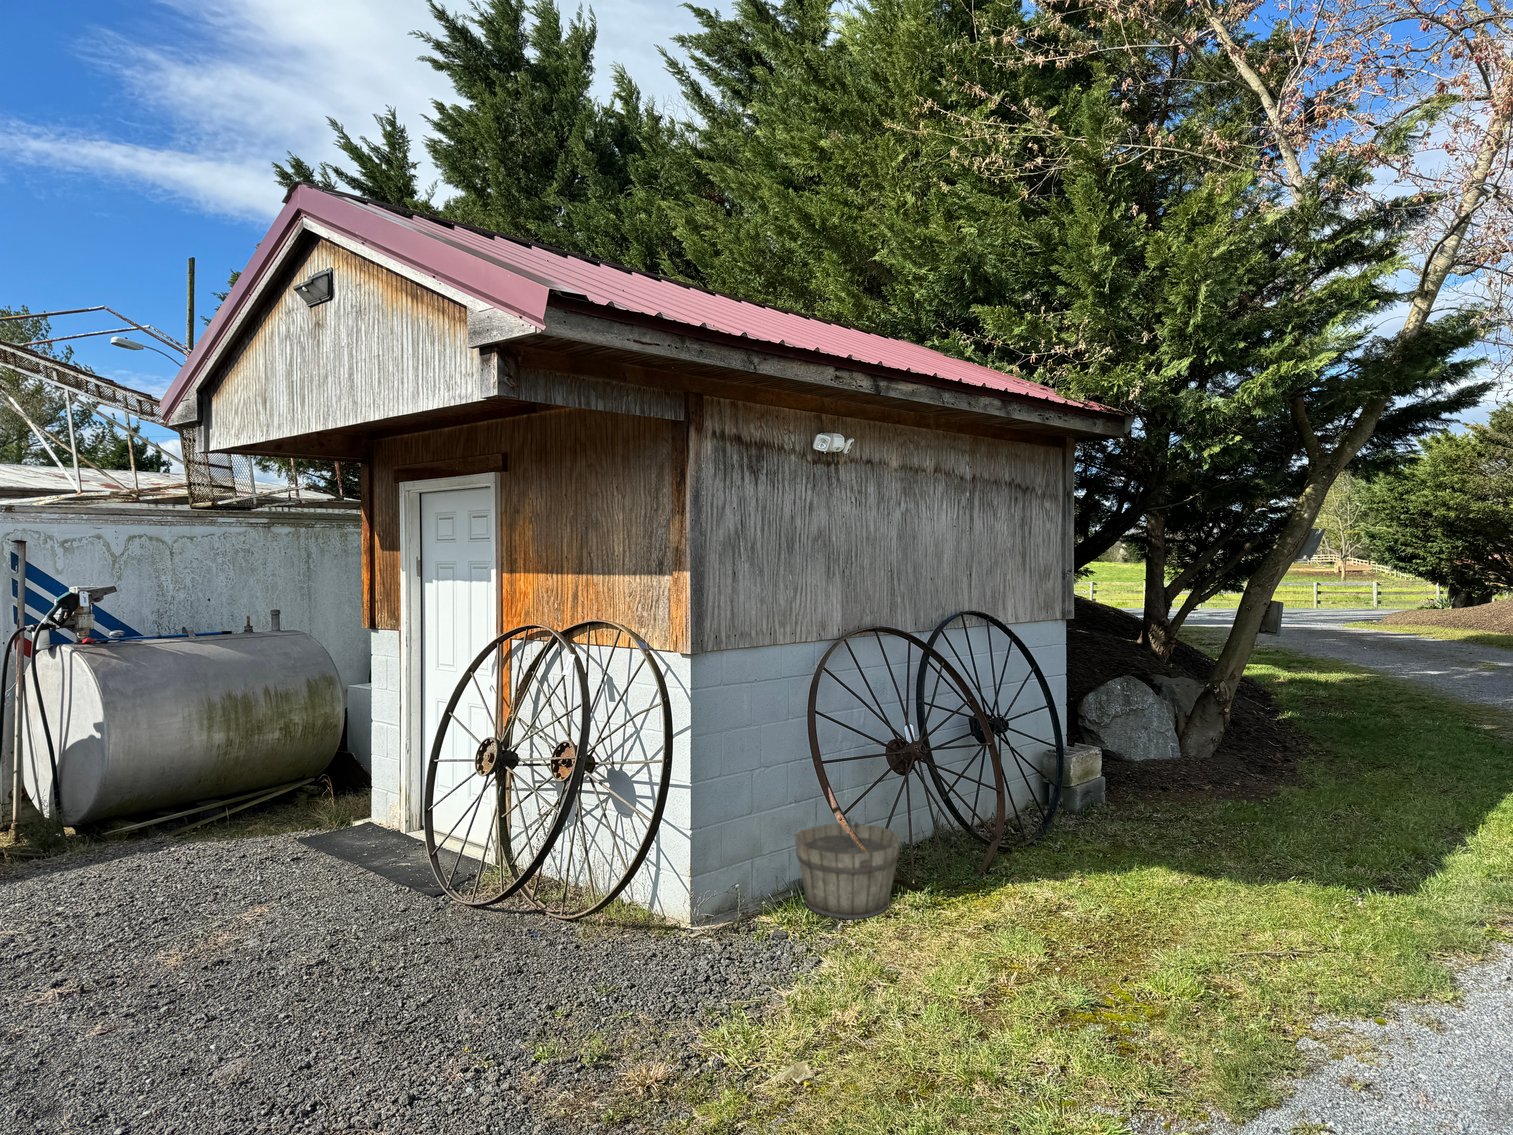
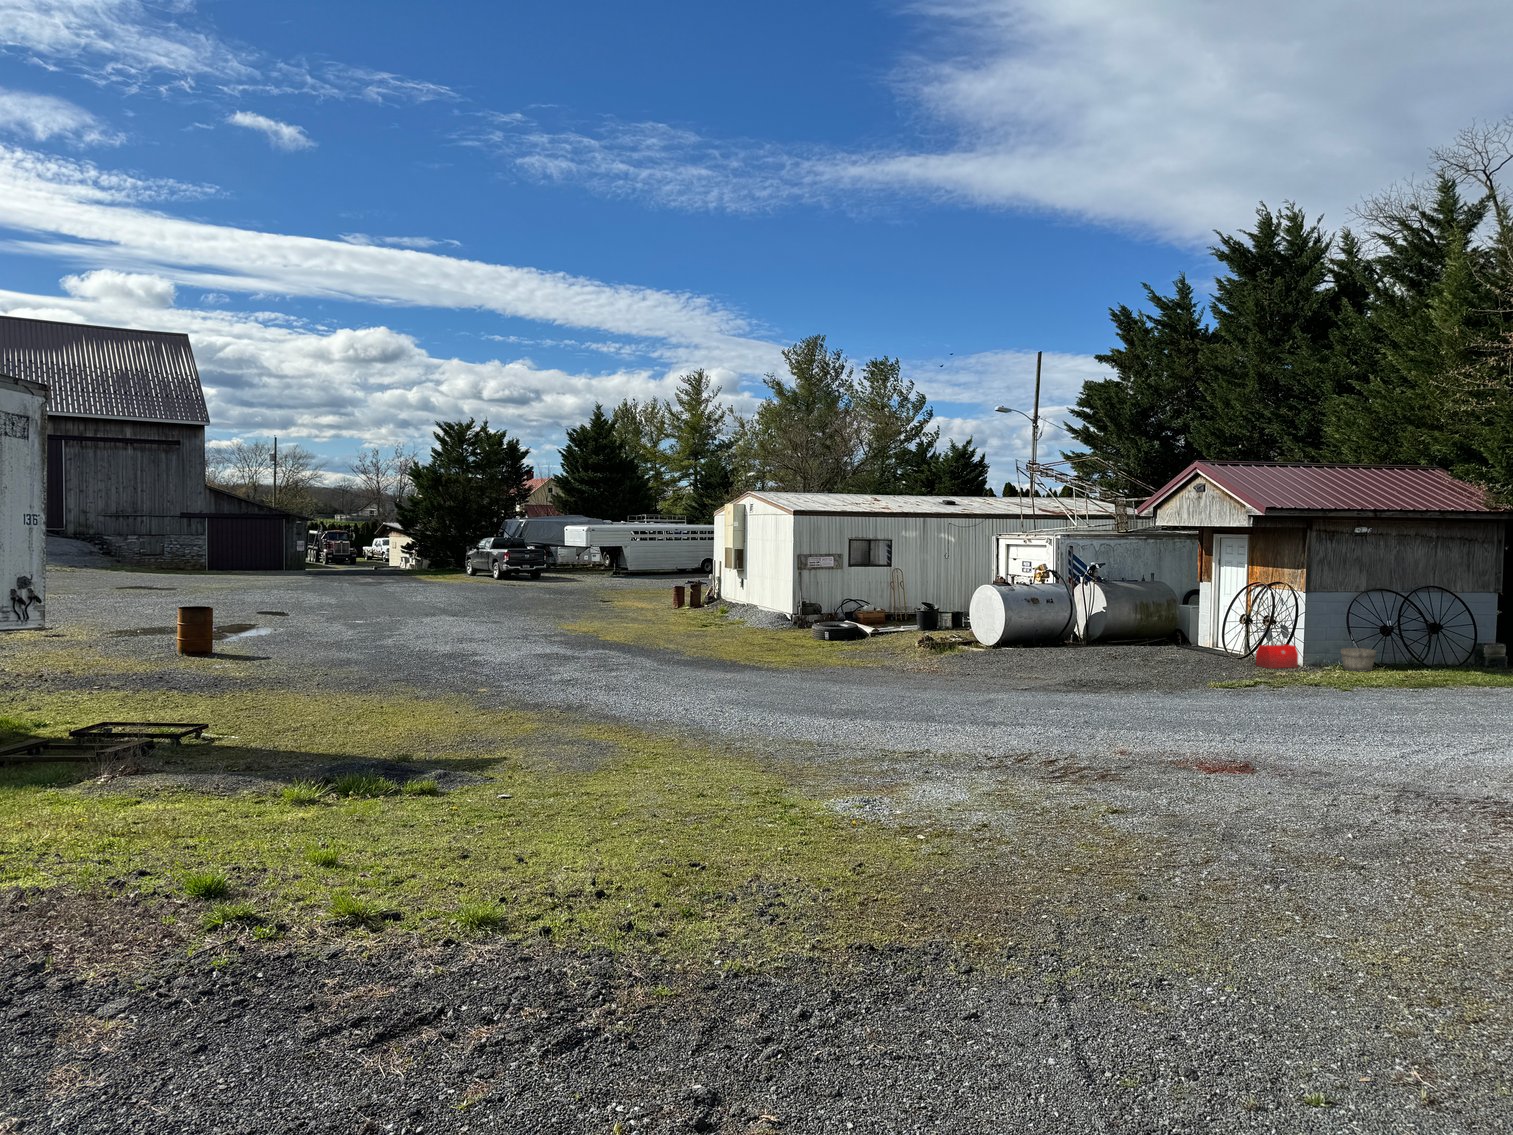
toolbox: none [529,836,671,966] -> present [1256,641,1298,669]

